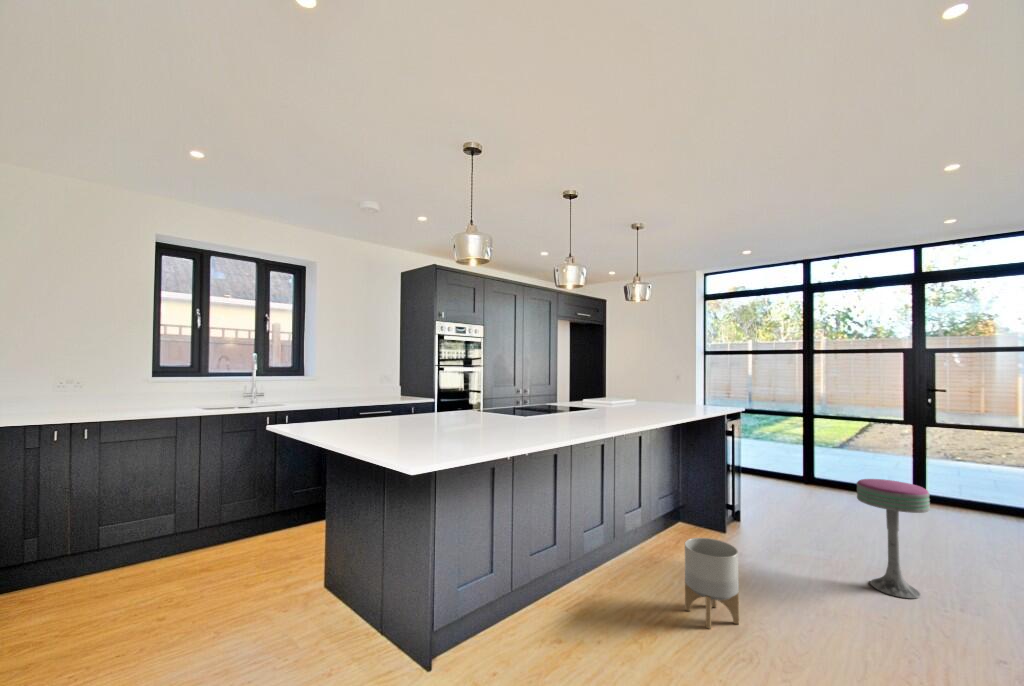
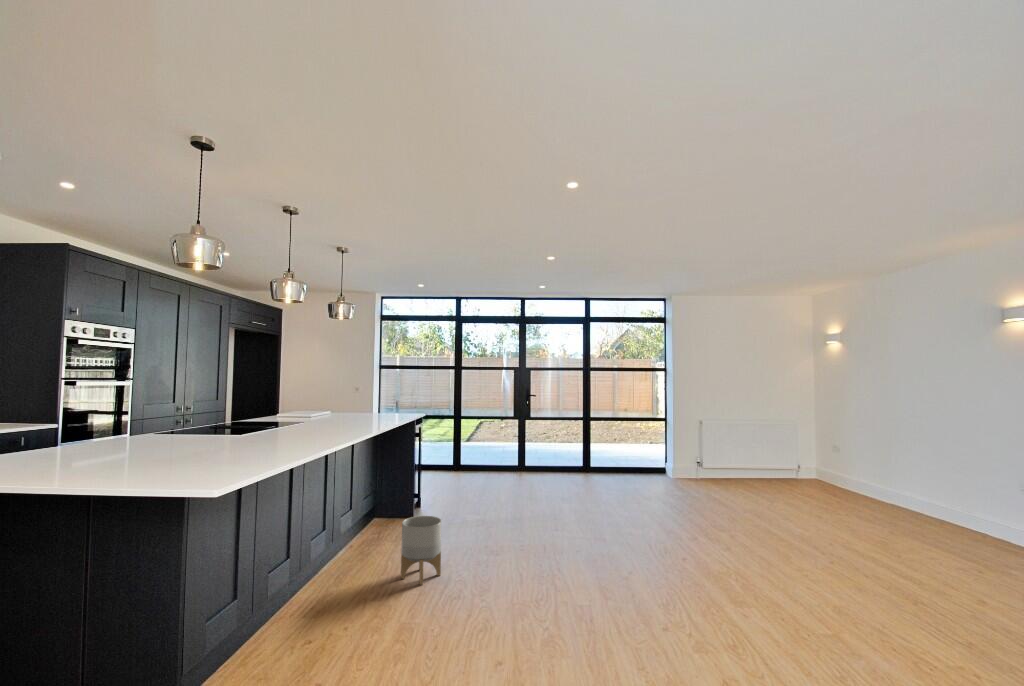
bar stool: present [857,479,930,599] -> none [502,454,539,530]

